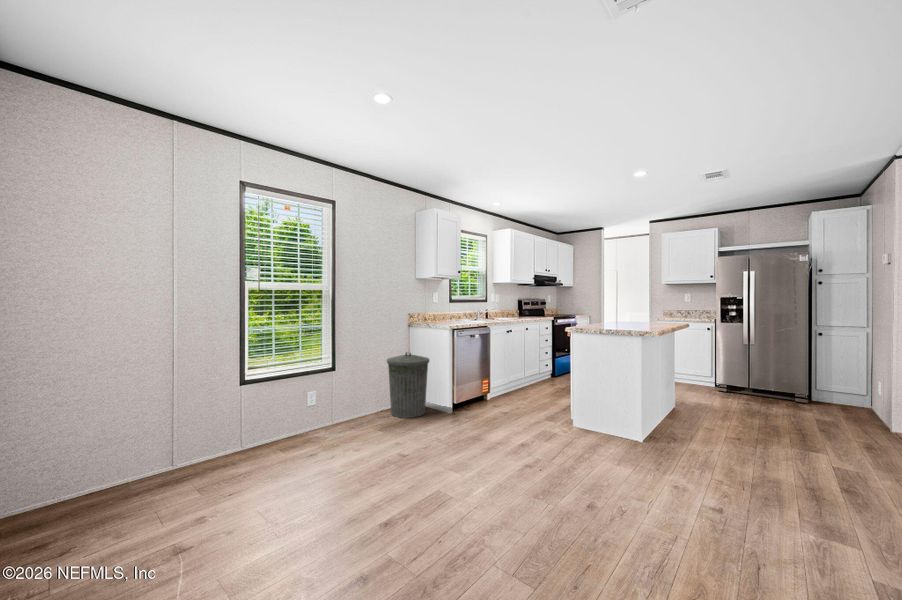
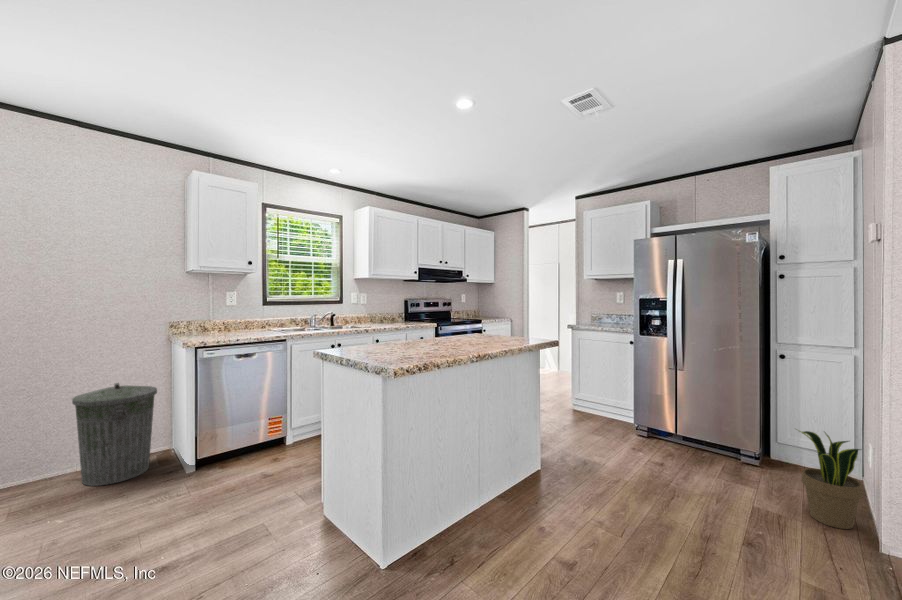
potted plant: none [840,373,883,426] -> present [800,431,863,529]

